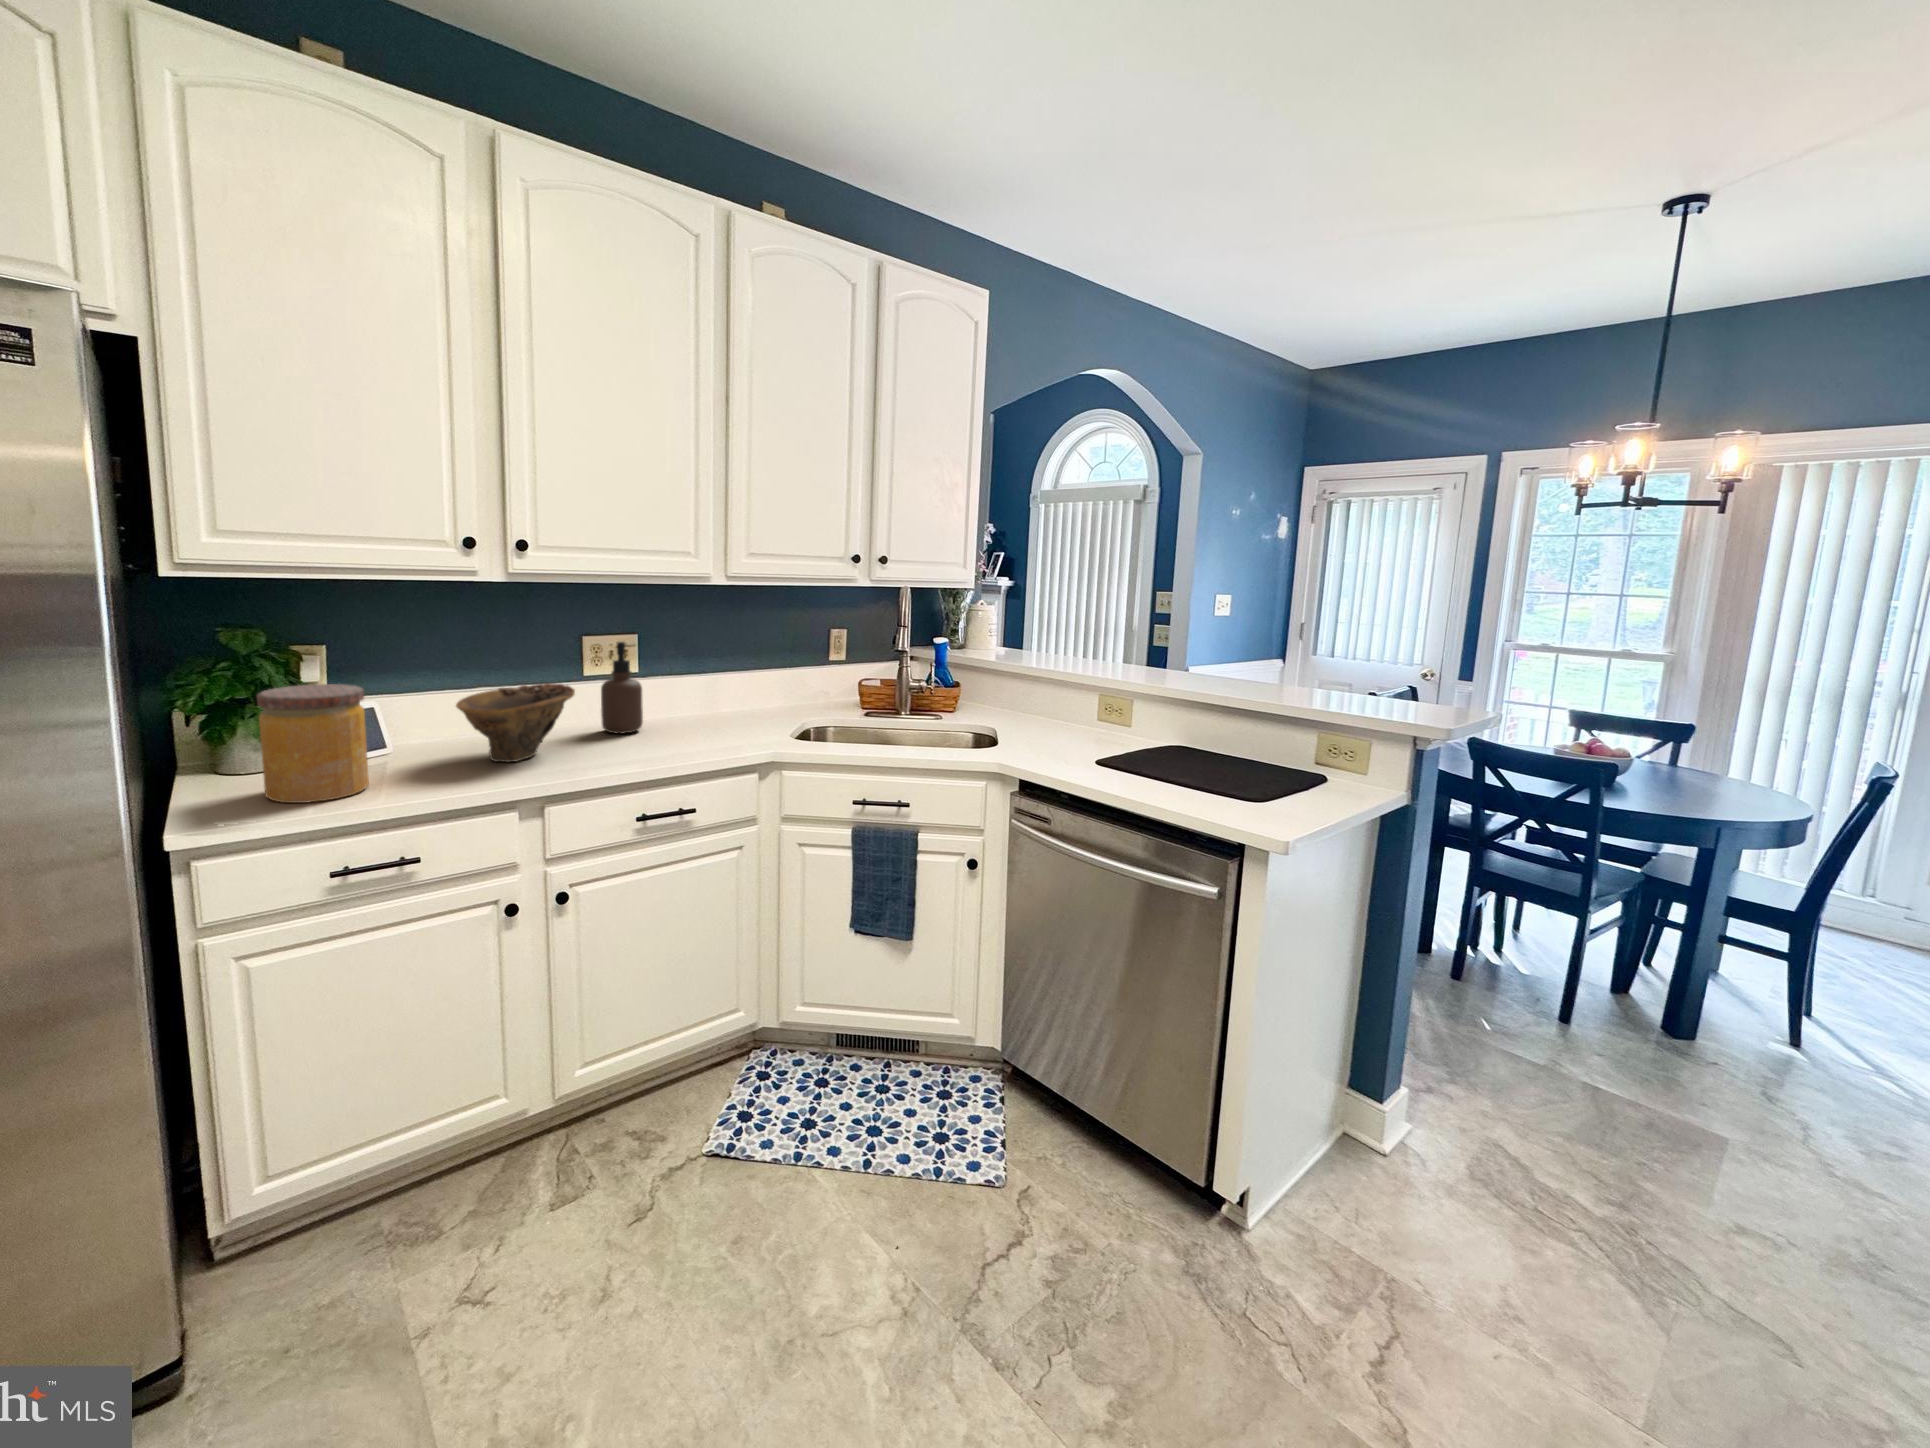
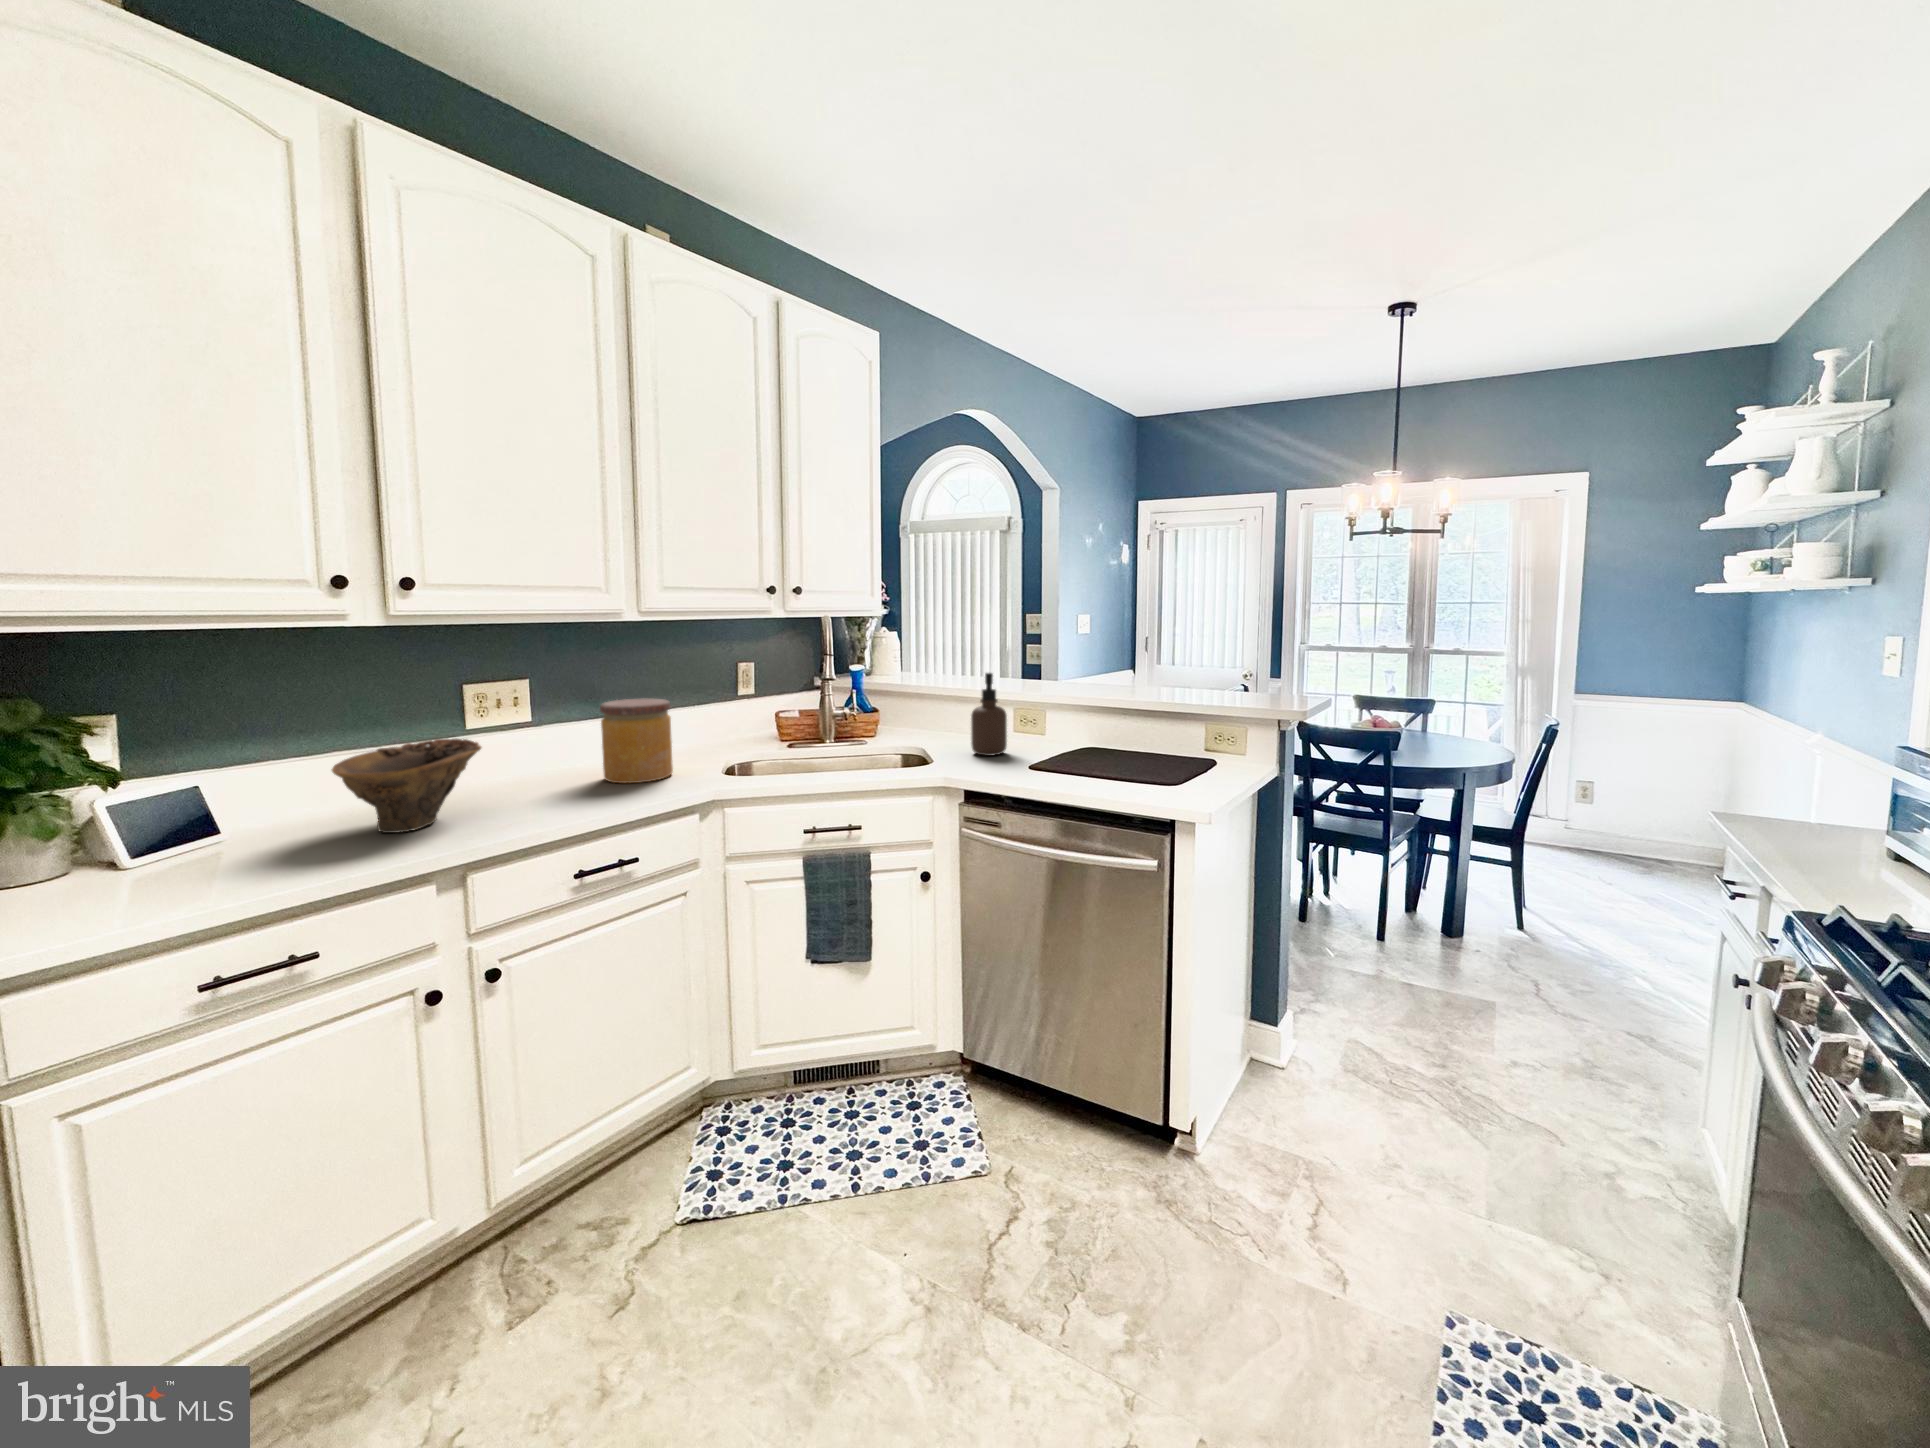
soap dispenser: present [601,642,643,734] -> present [971,673,1007,756]
jar: present [257,684,369,803] -> present [600,699,673,783]

